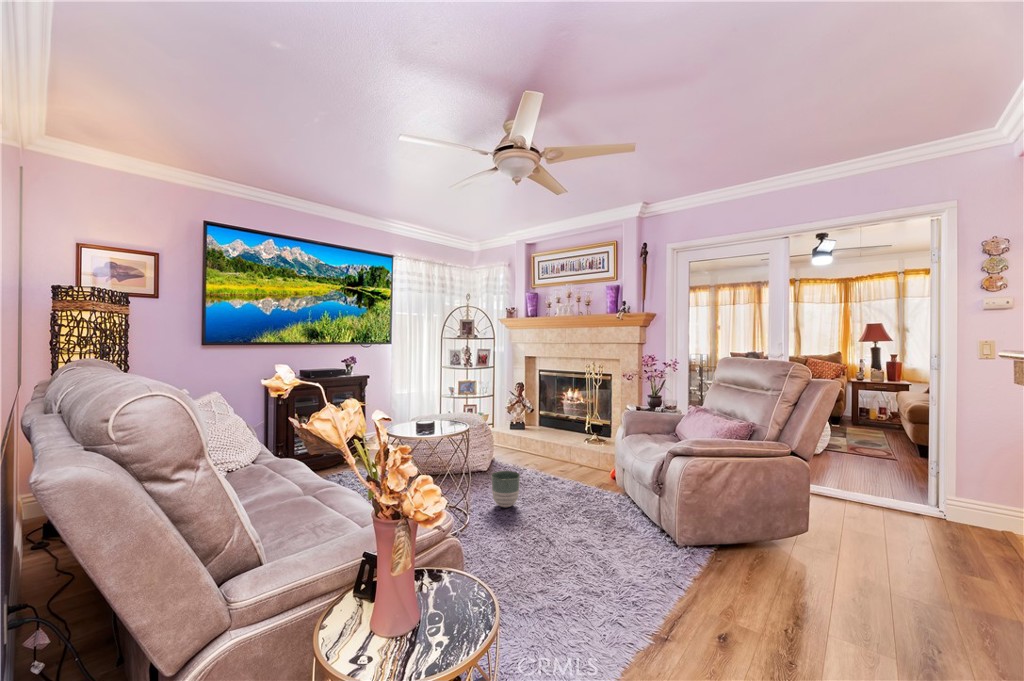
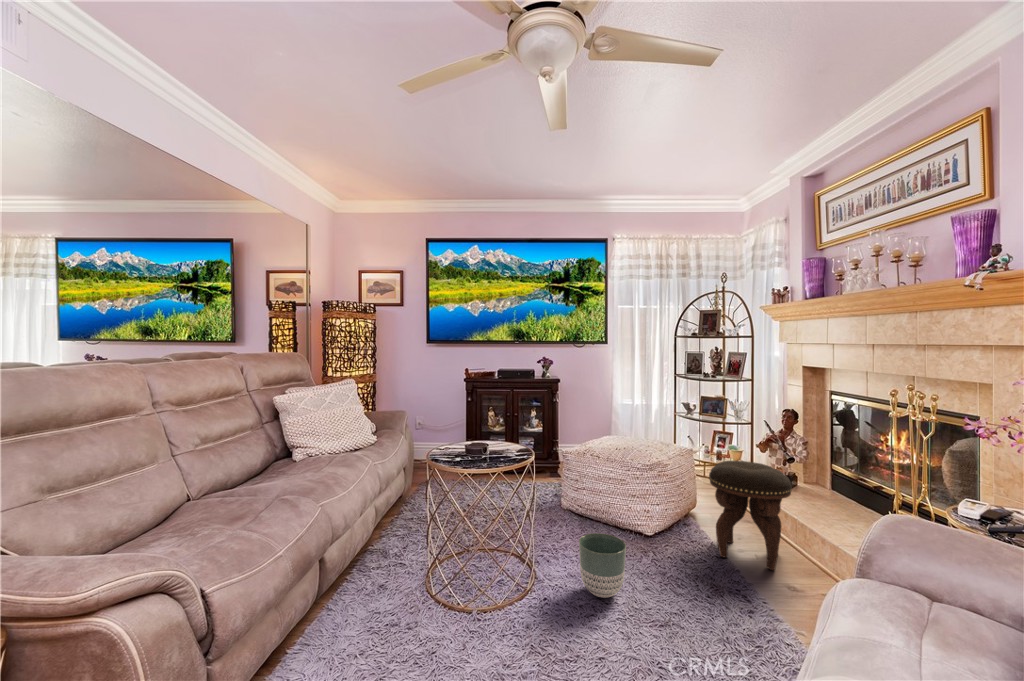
footstool: none [518,416,559,473] -> present [709,461,792,570]

